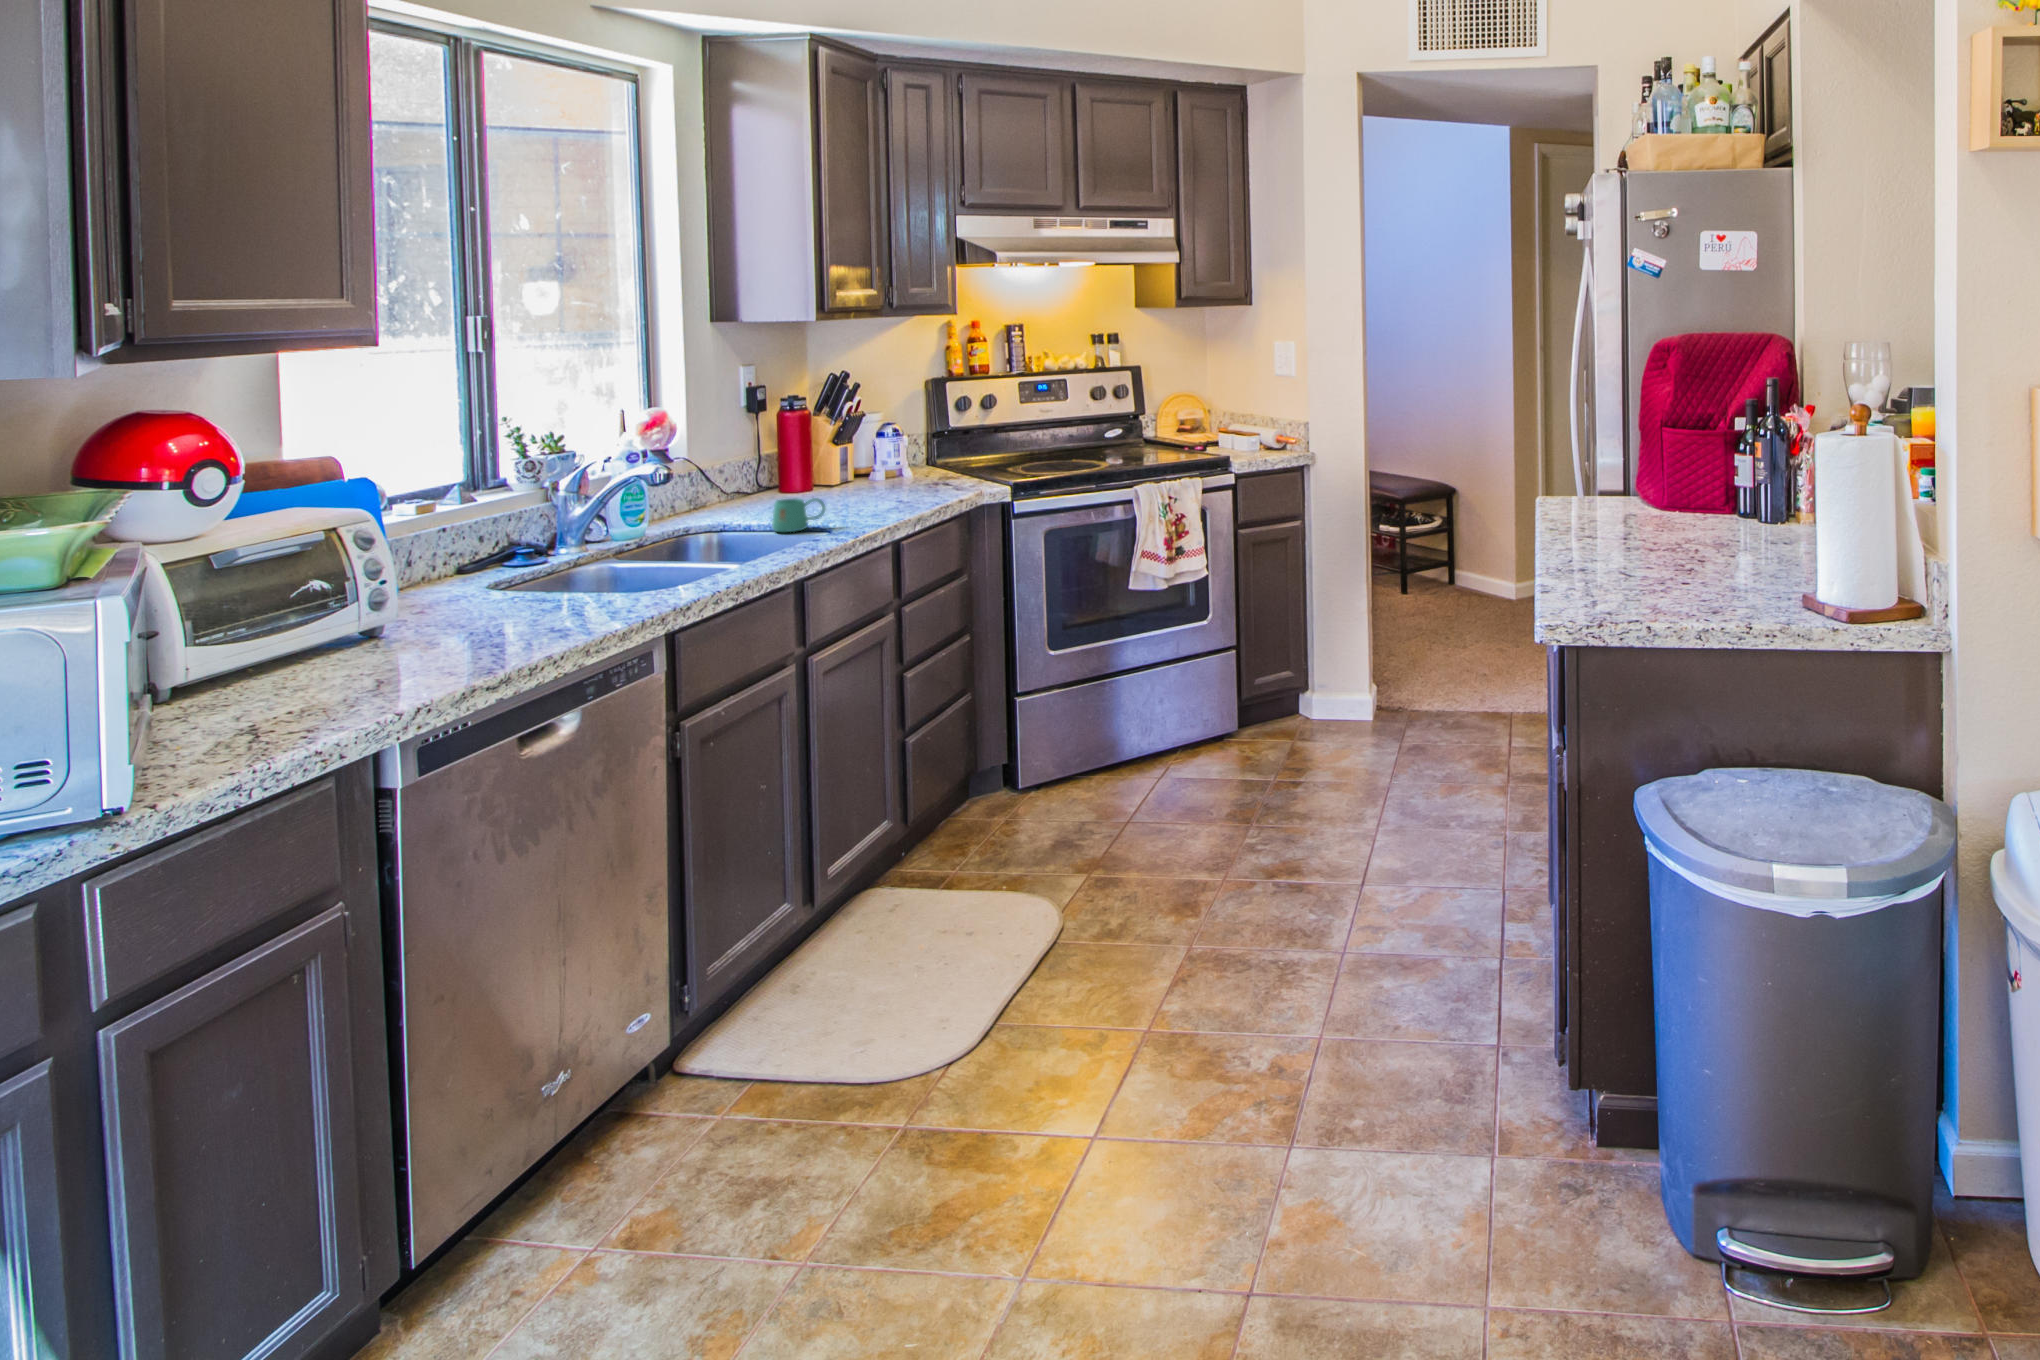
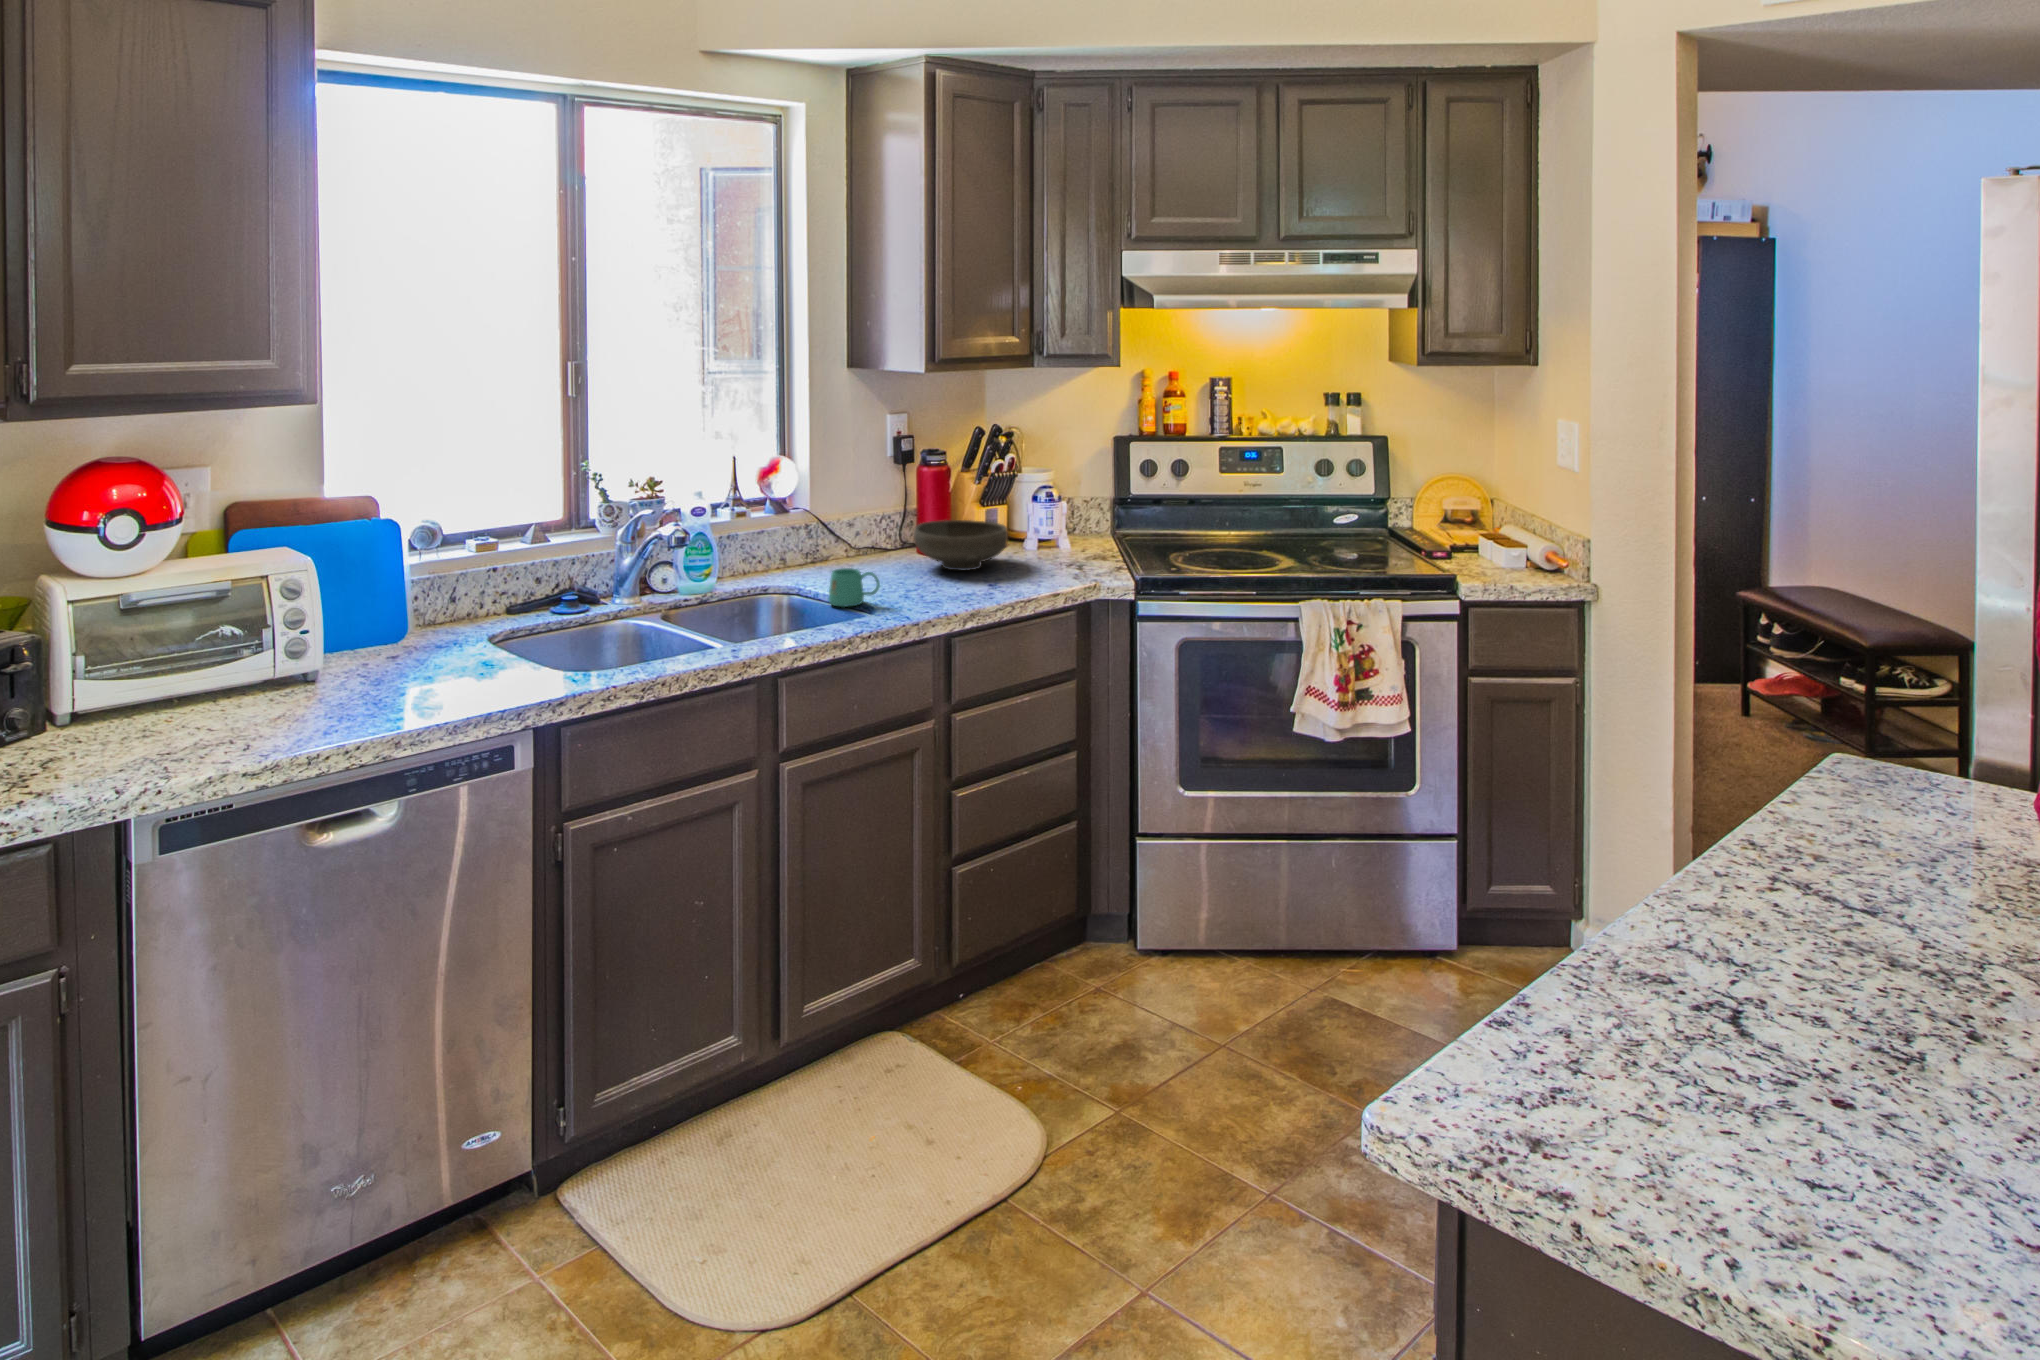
bowl: none [802,456,894,499] -> present [914,520,1008,570]

